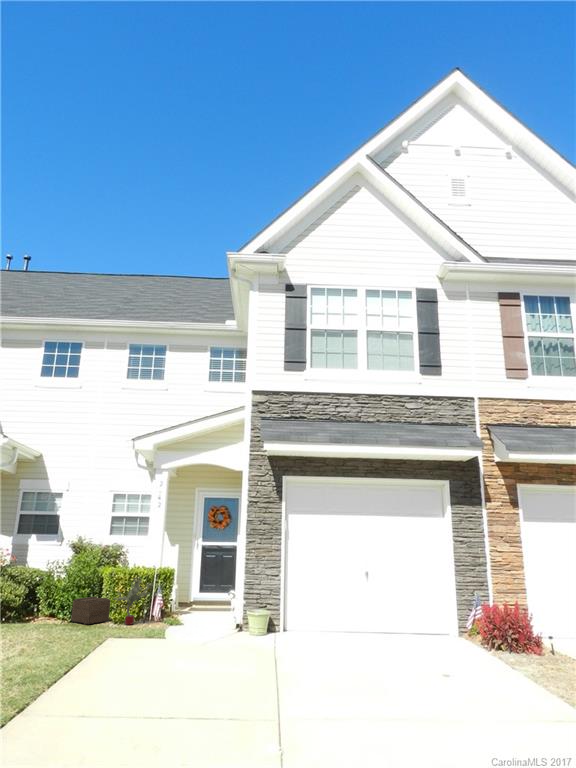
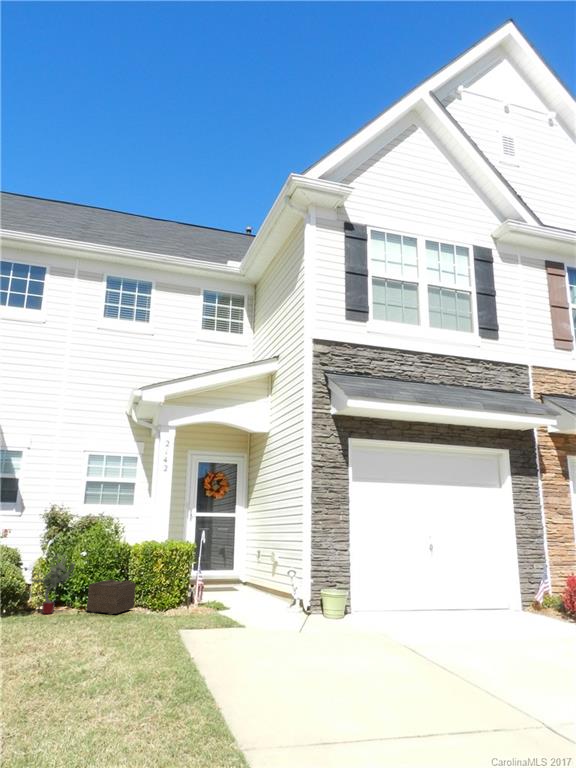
potted tree: present [113,578,150,625] -> present [30,554,75,614]

